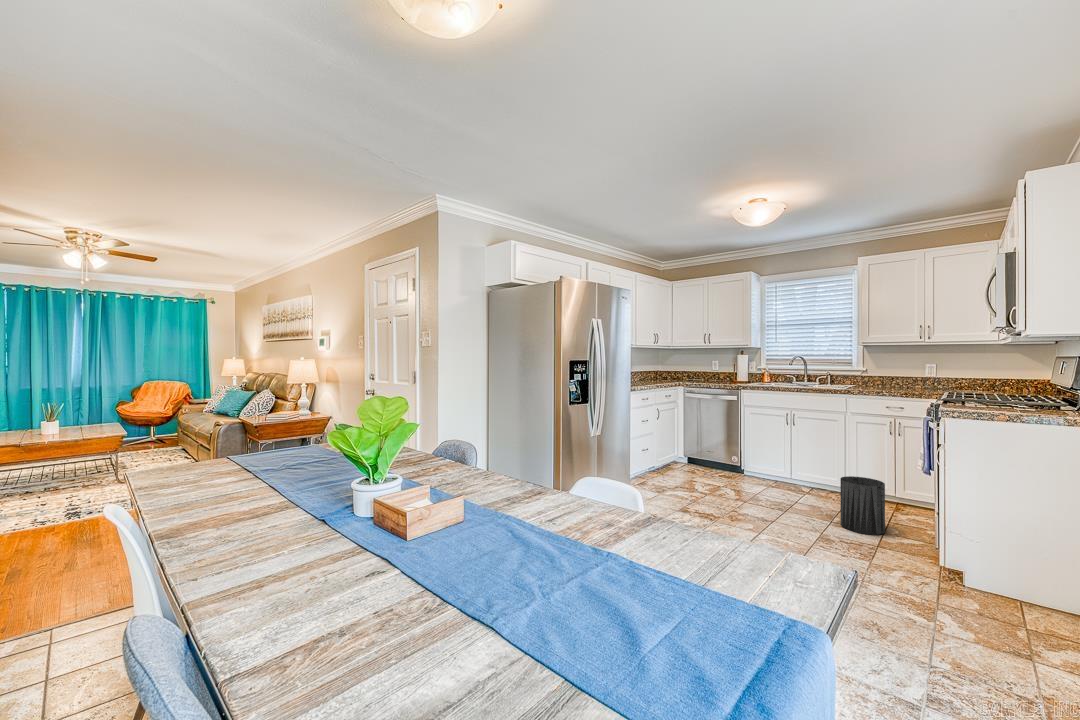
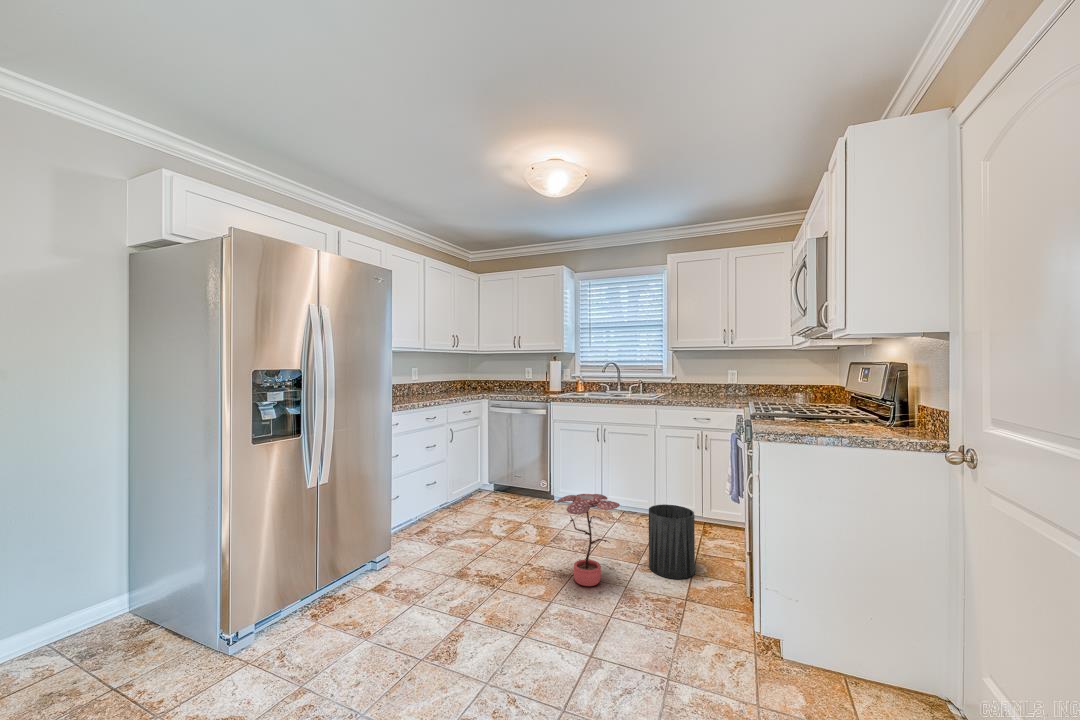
potted plant: none [759,461,815,530] -> present [557,494,620,586]

